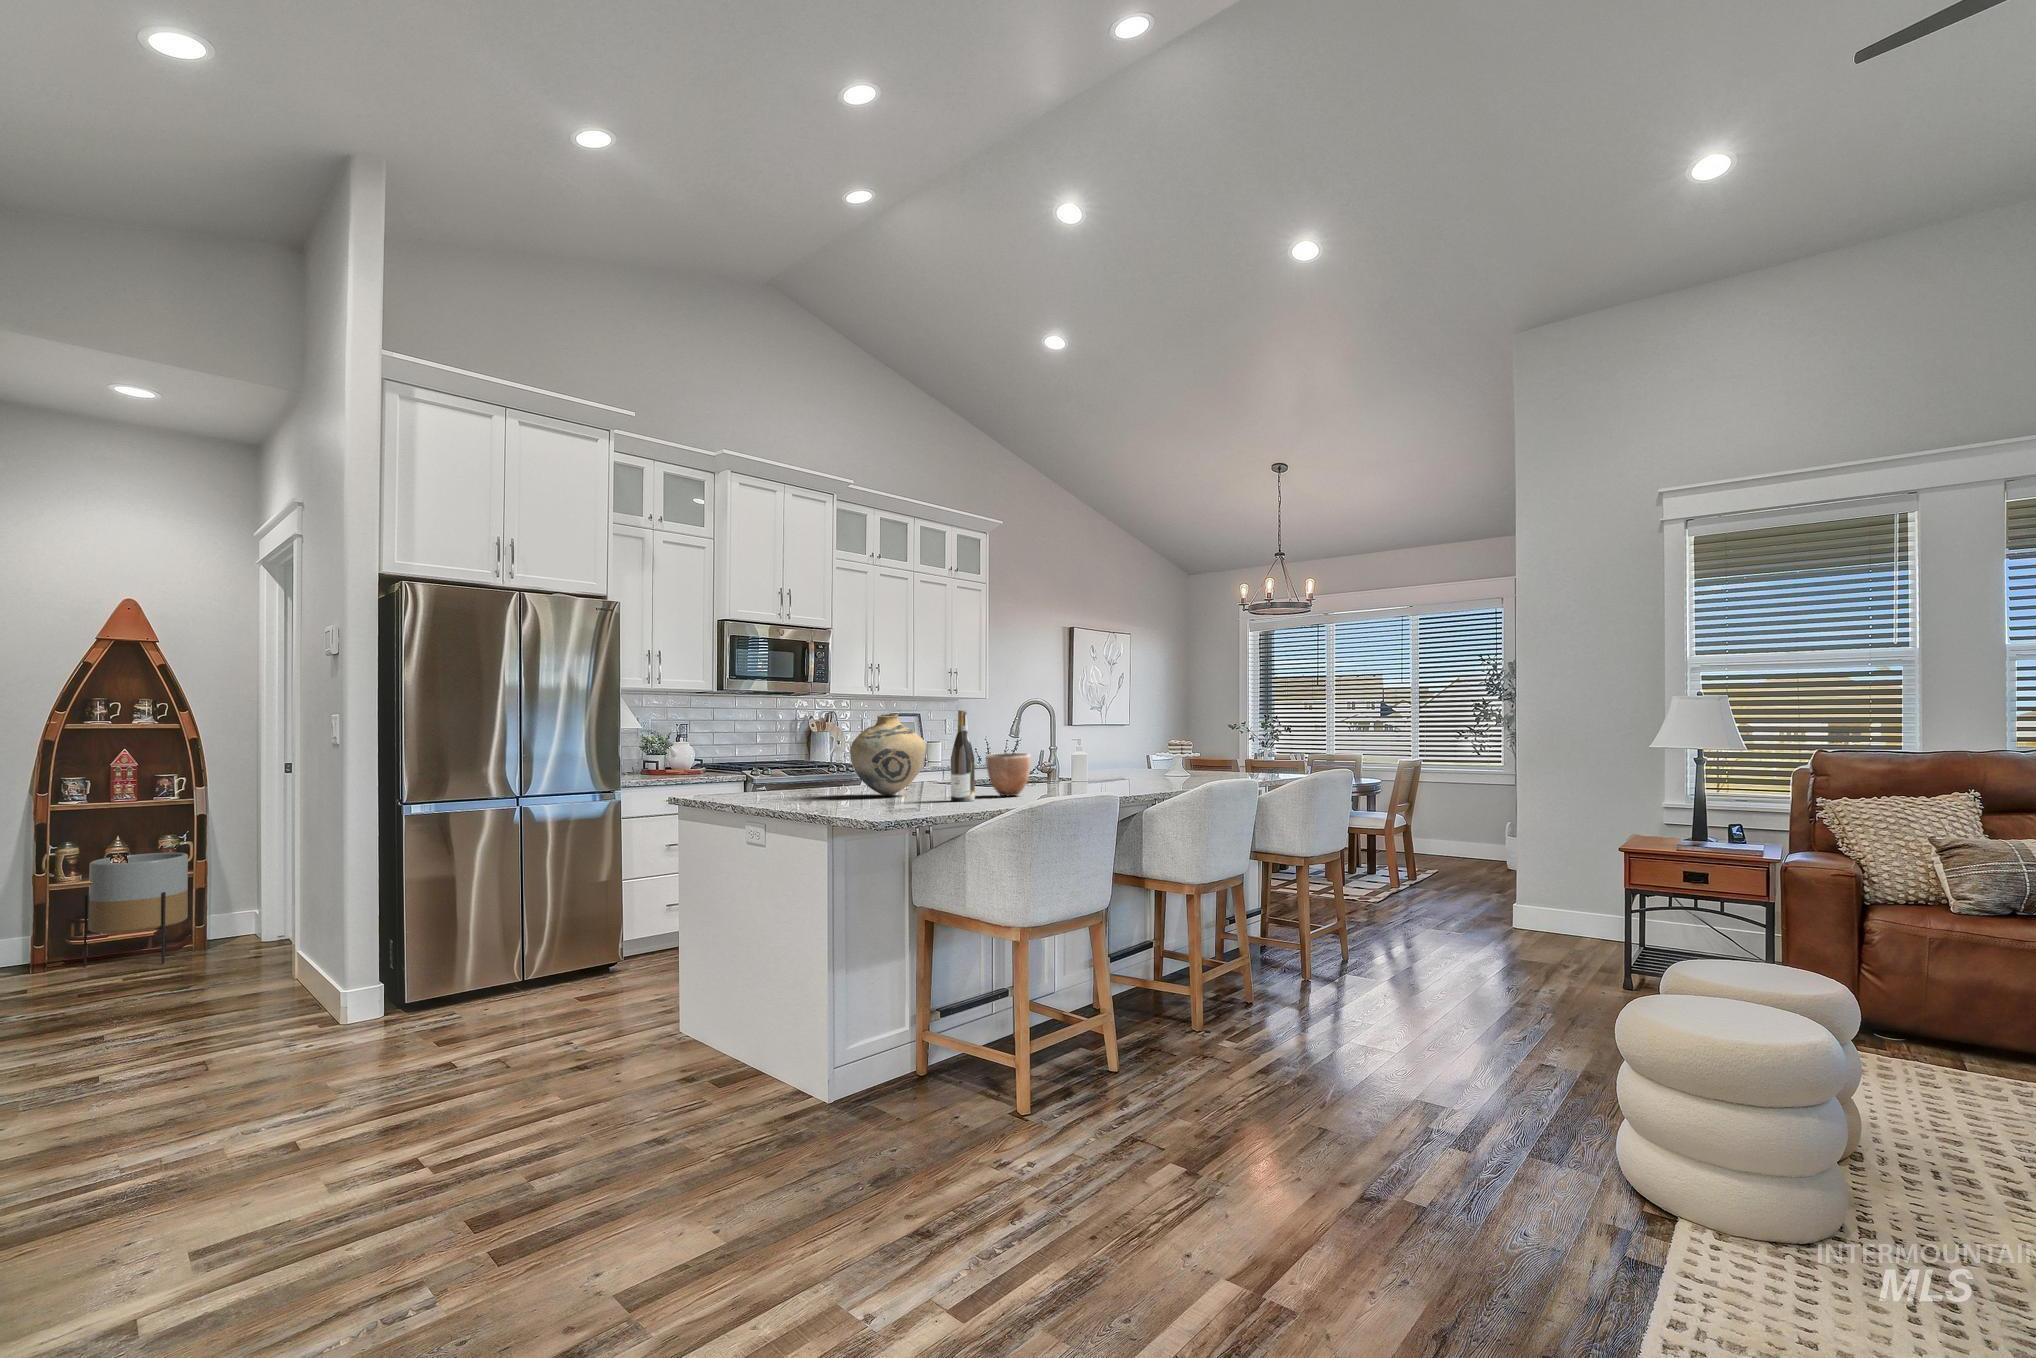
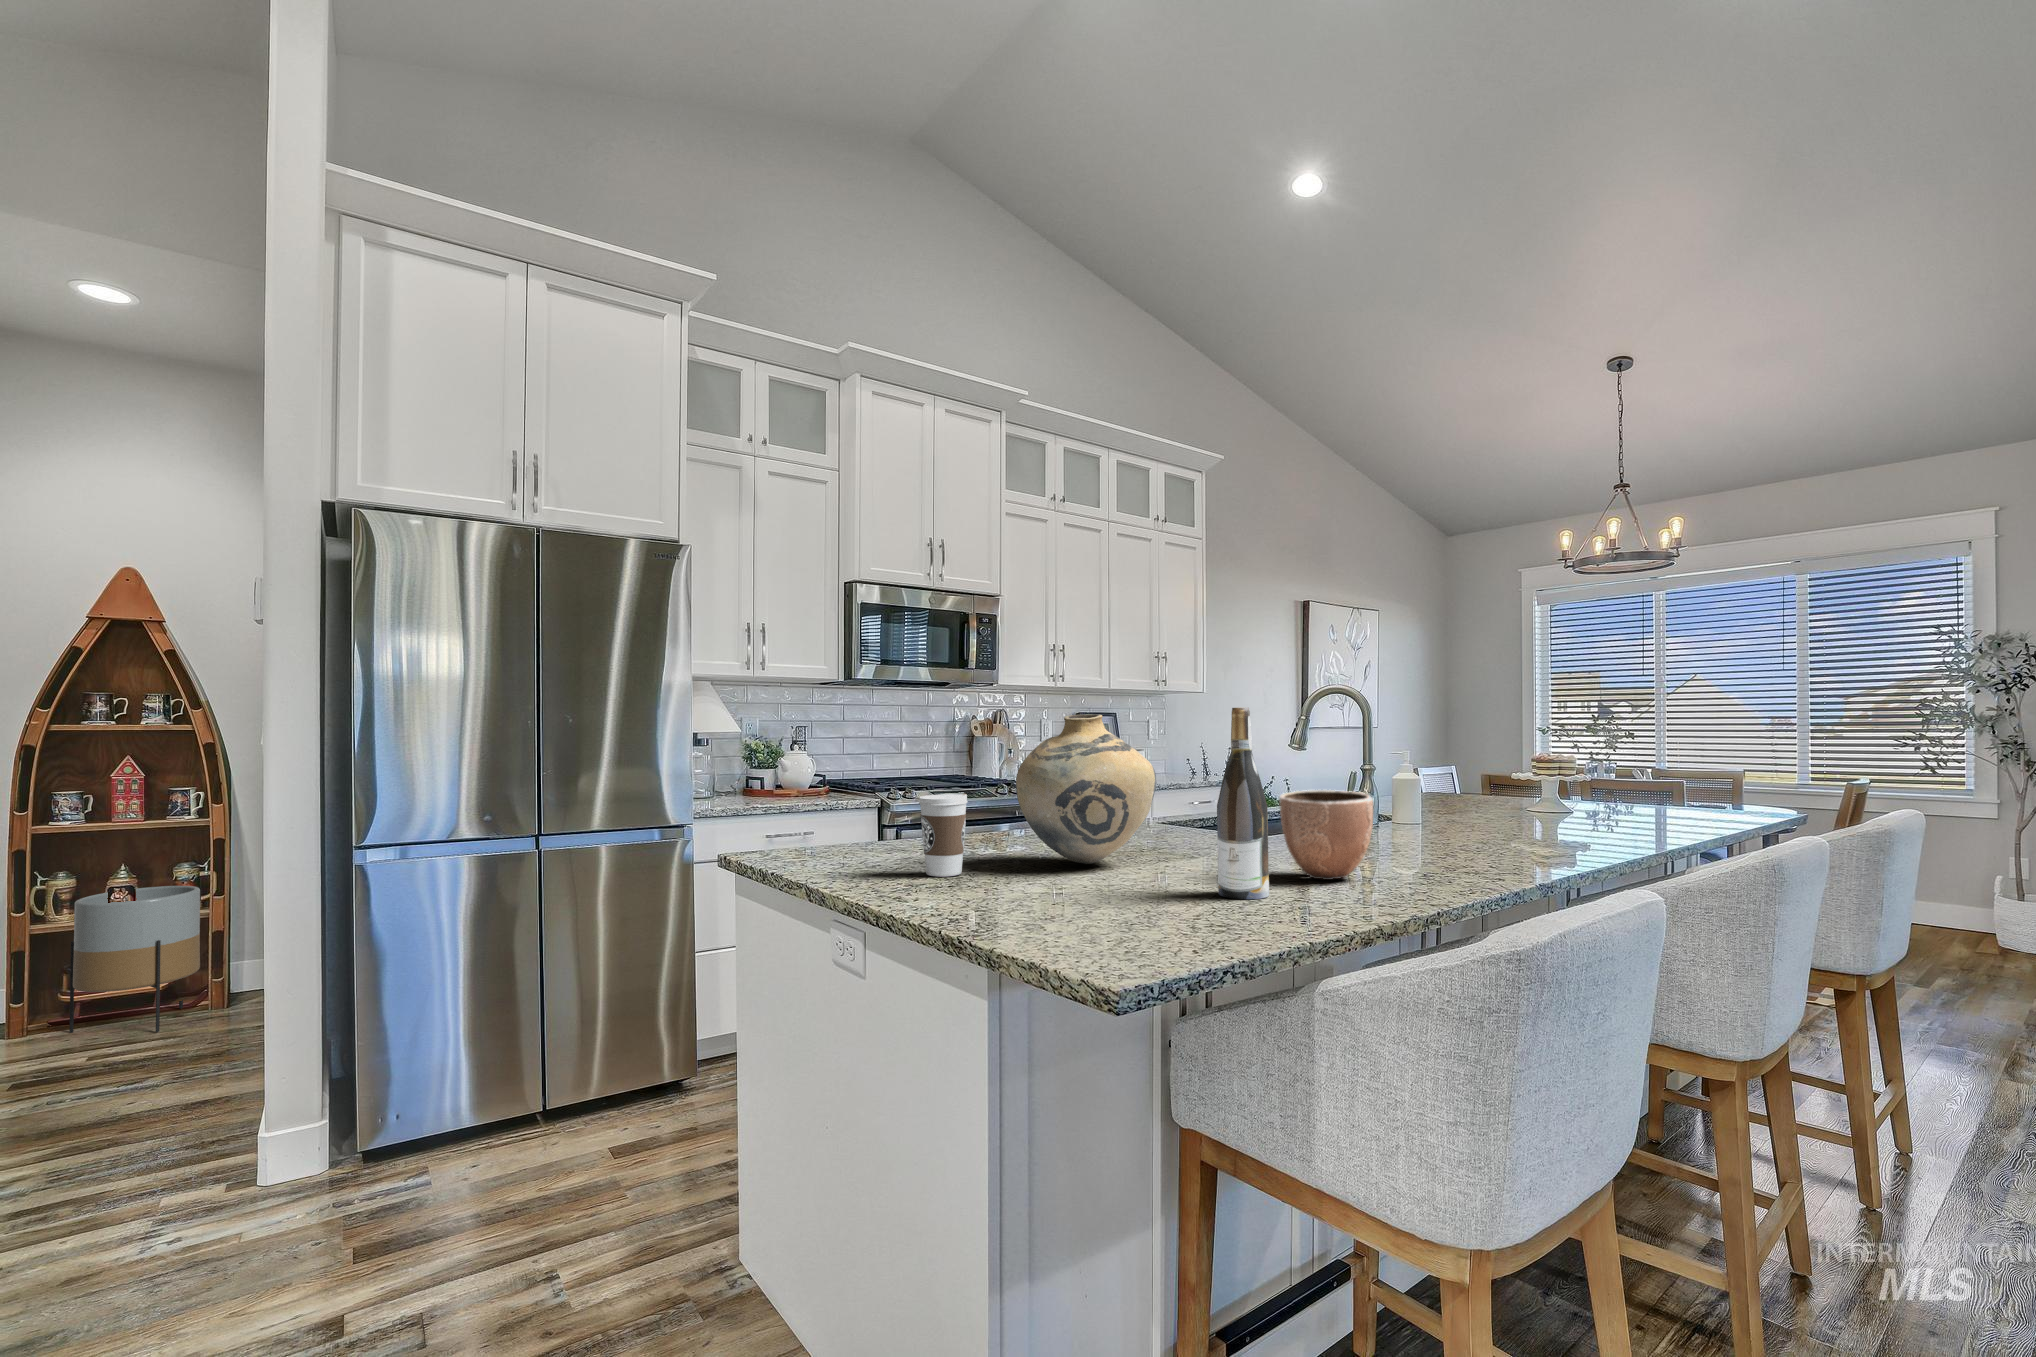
coffee cup: none [797,757,824,801] -> present [919,793,967,877]

